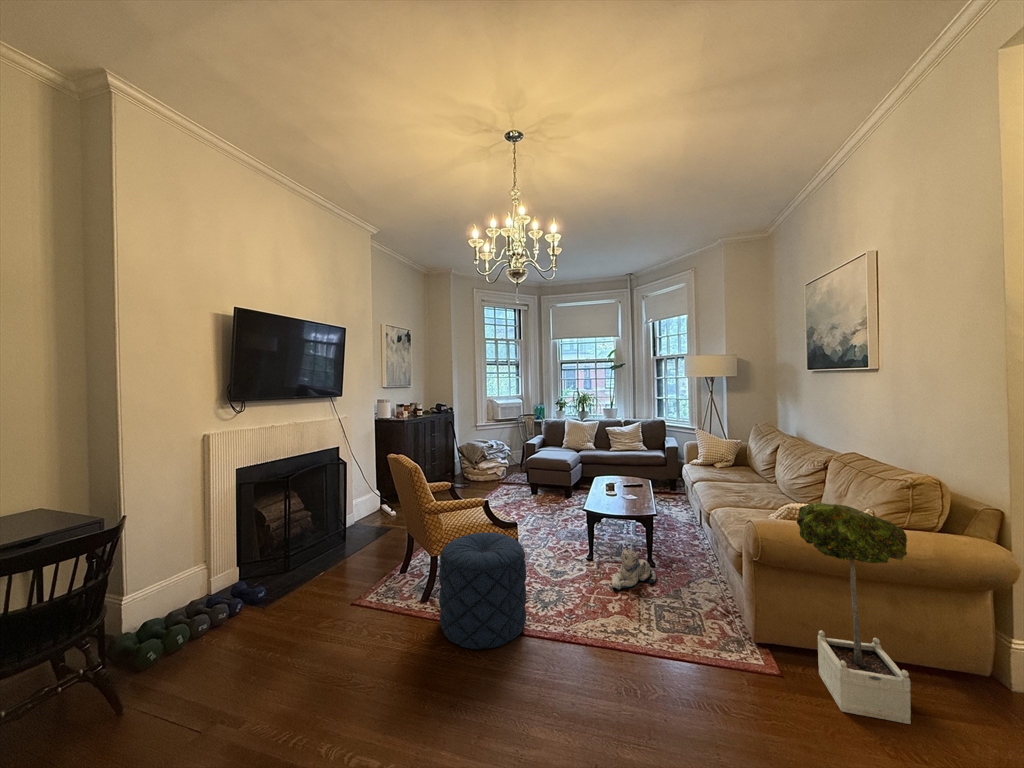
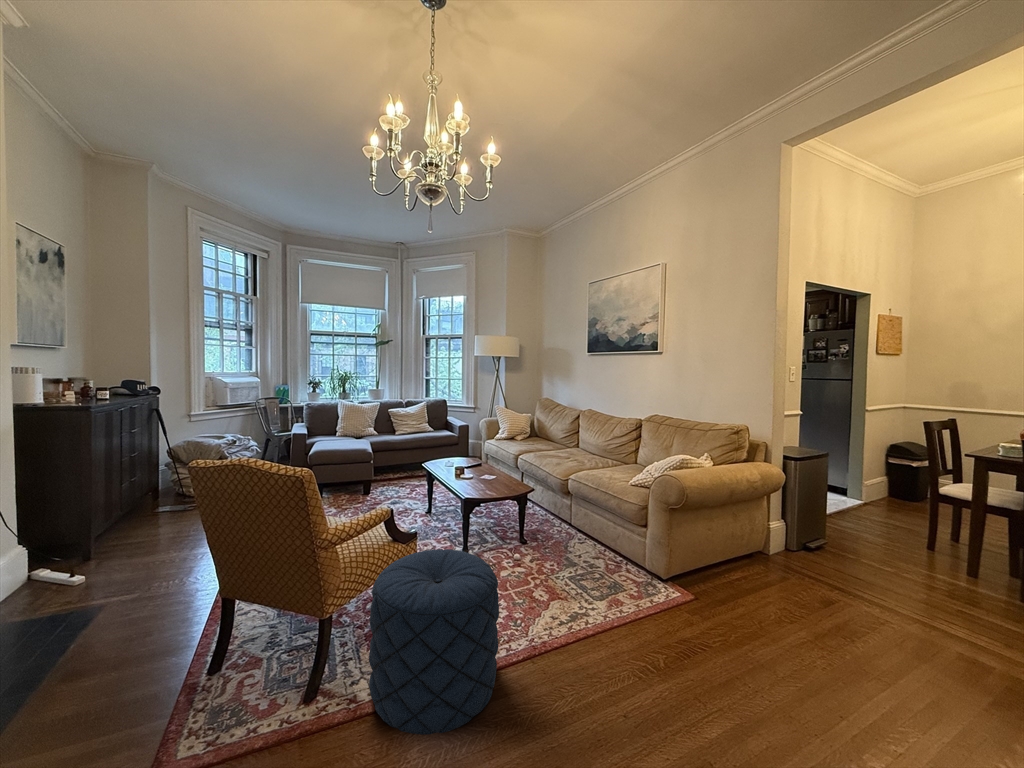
potted tree: present [797,503,911,724] -> none [704,448,781,606]
plush toy: present [612,548,656,590] -> none [511,529,545,576]

